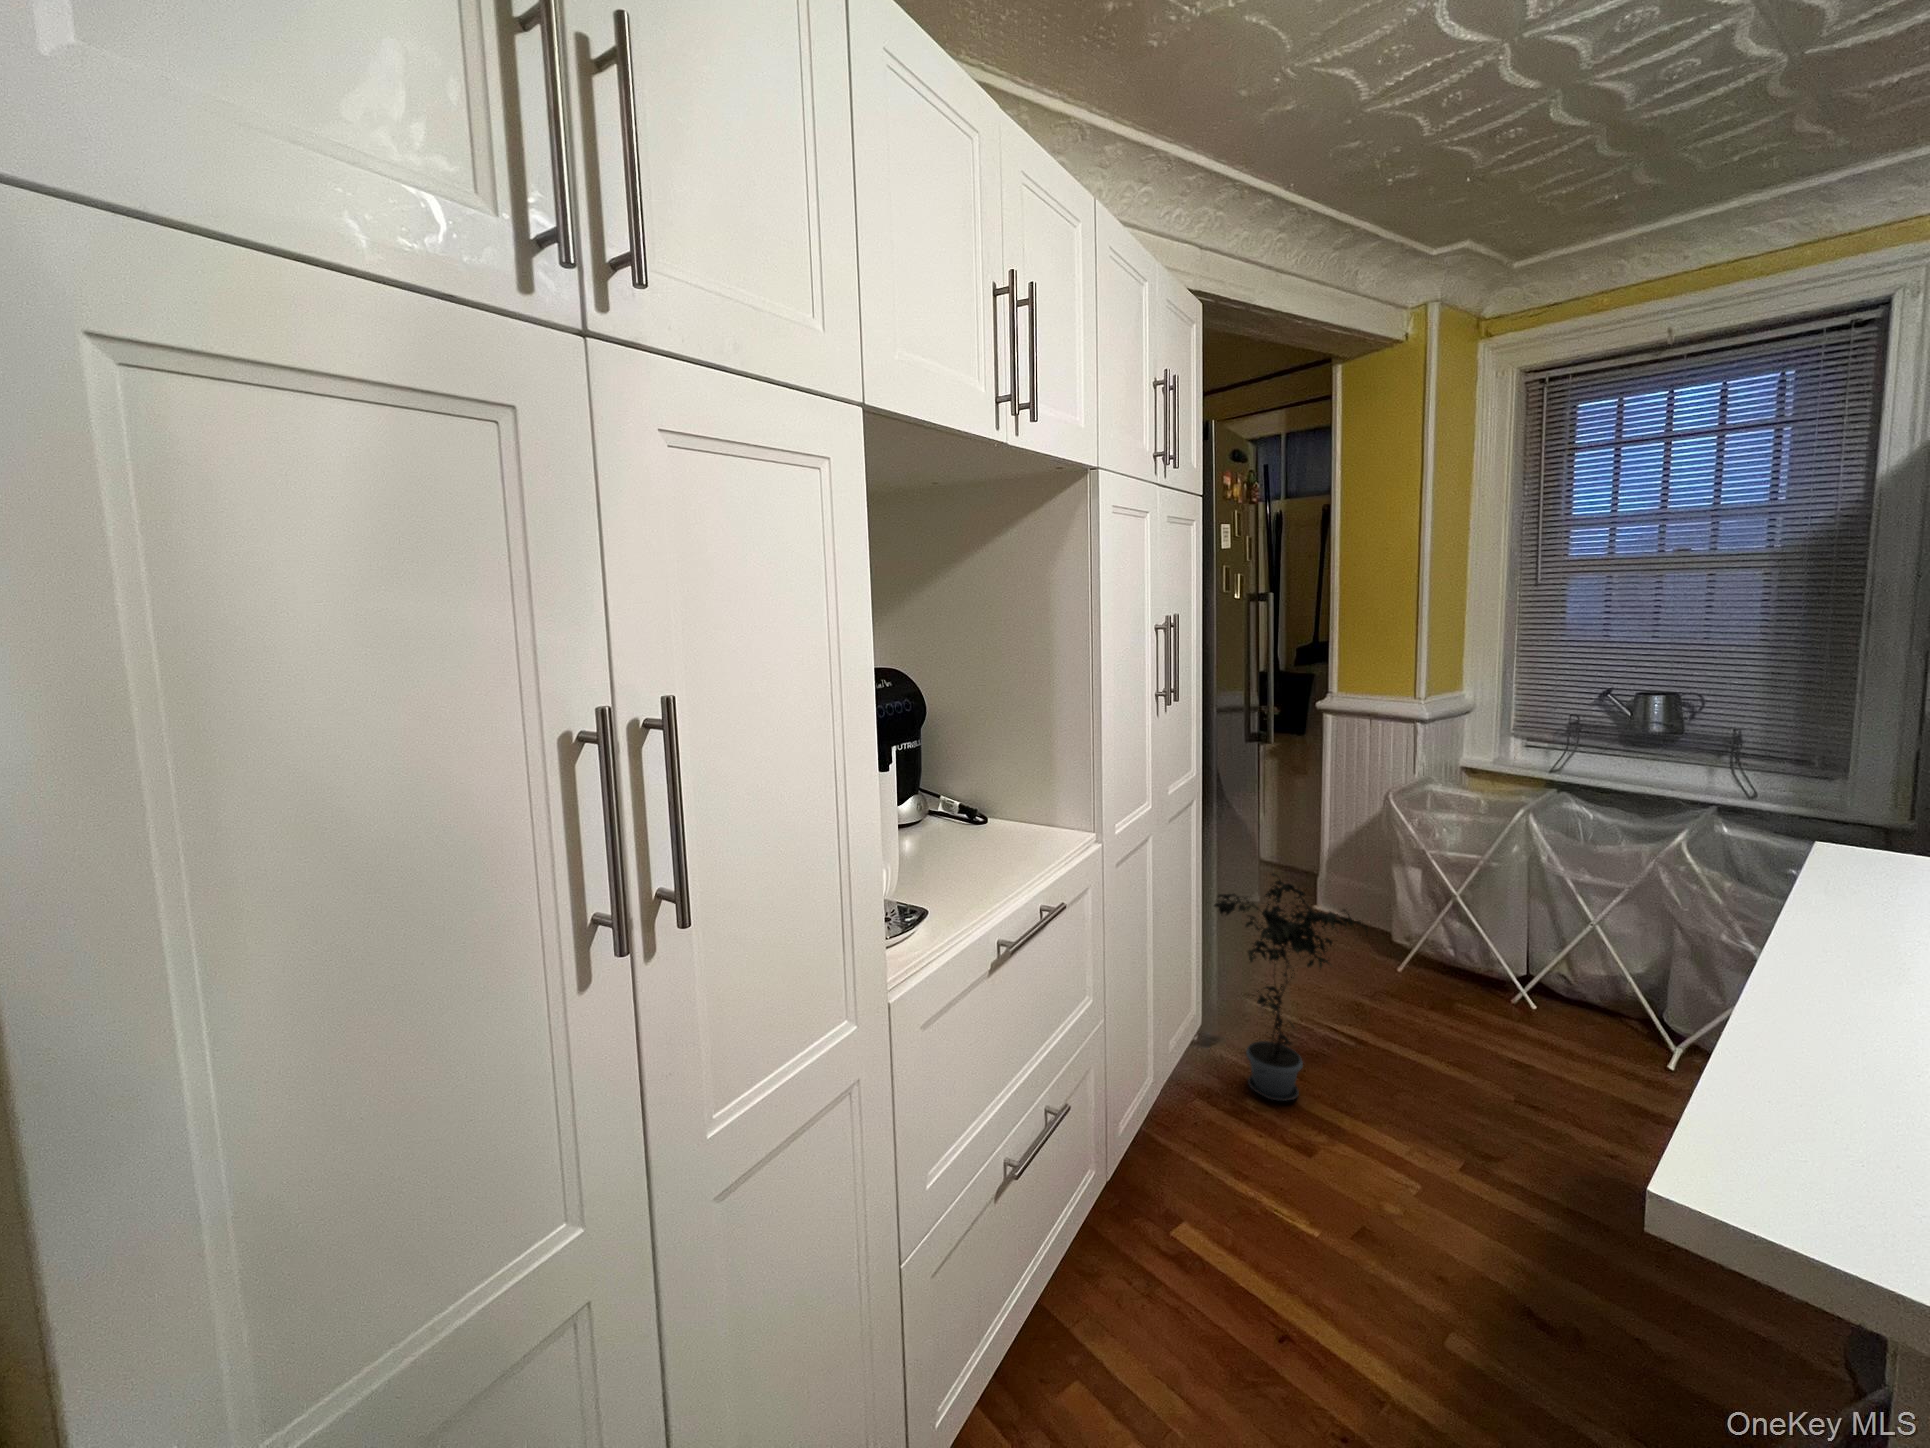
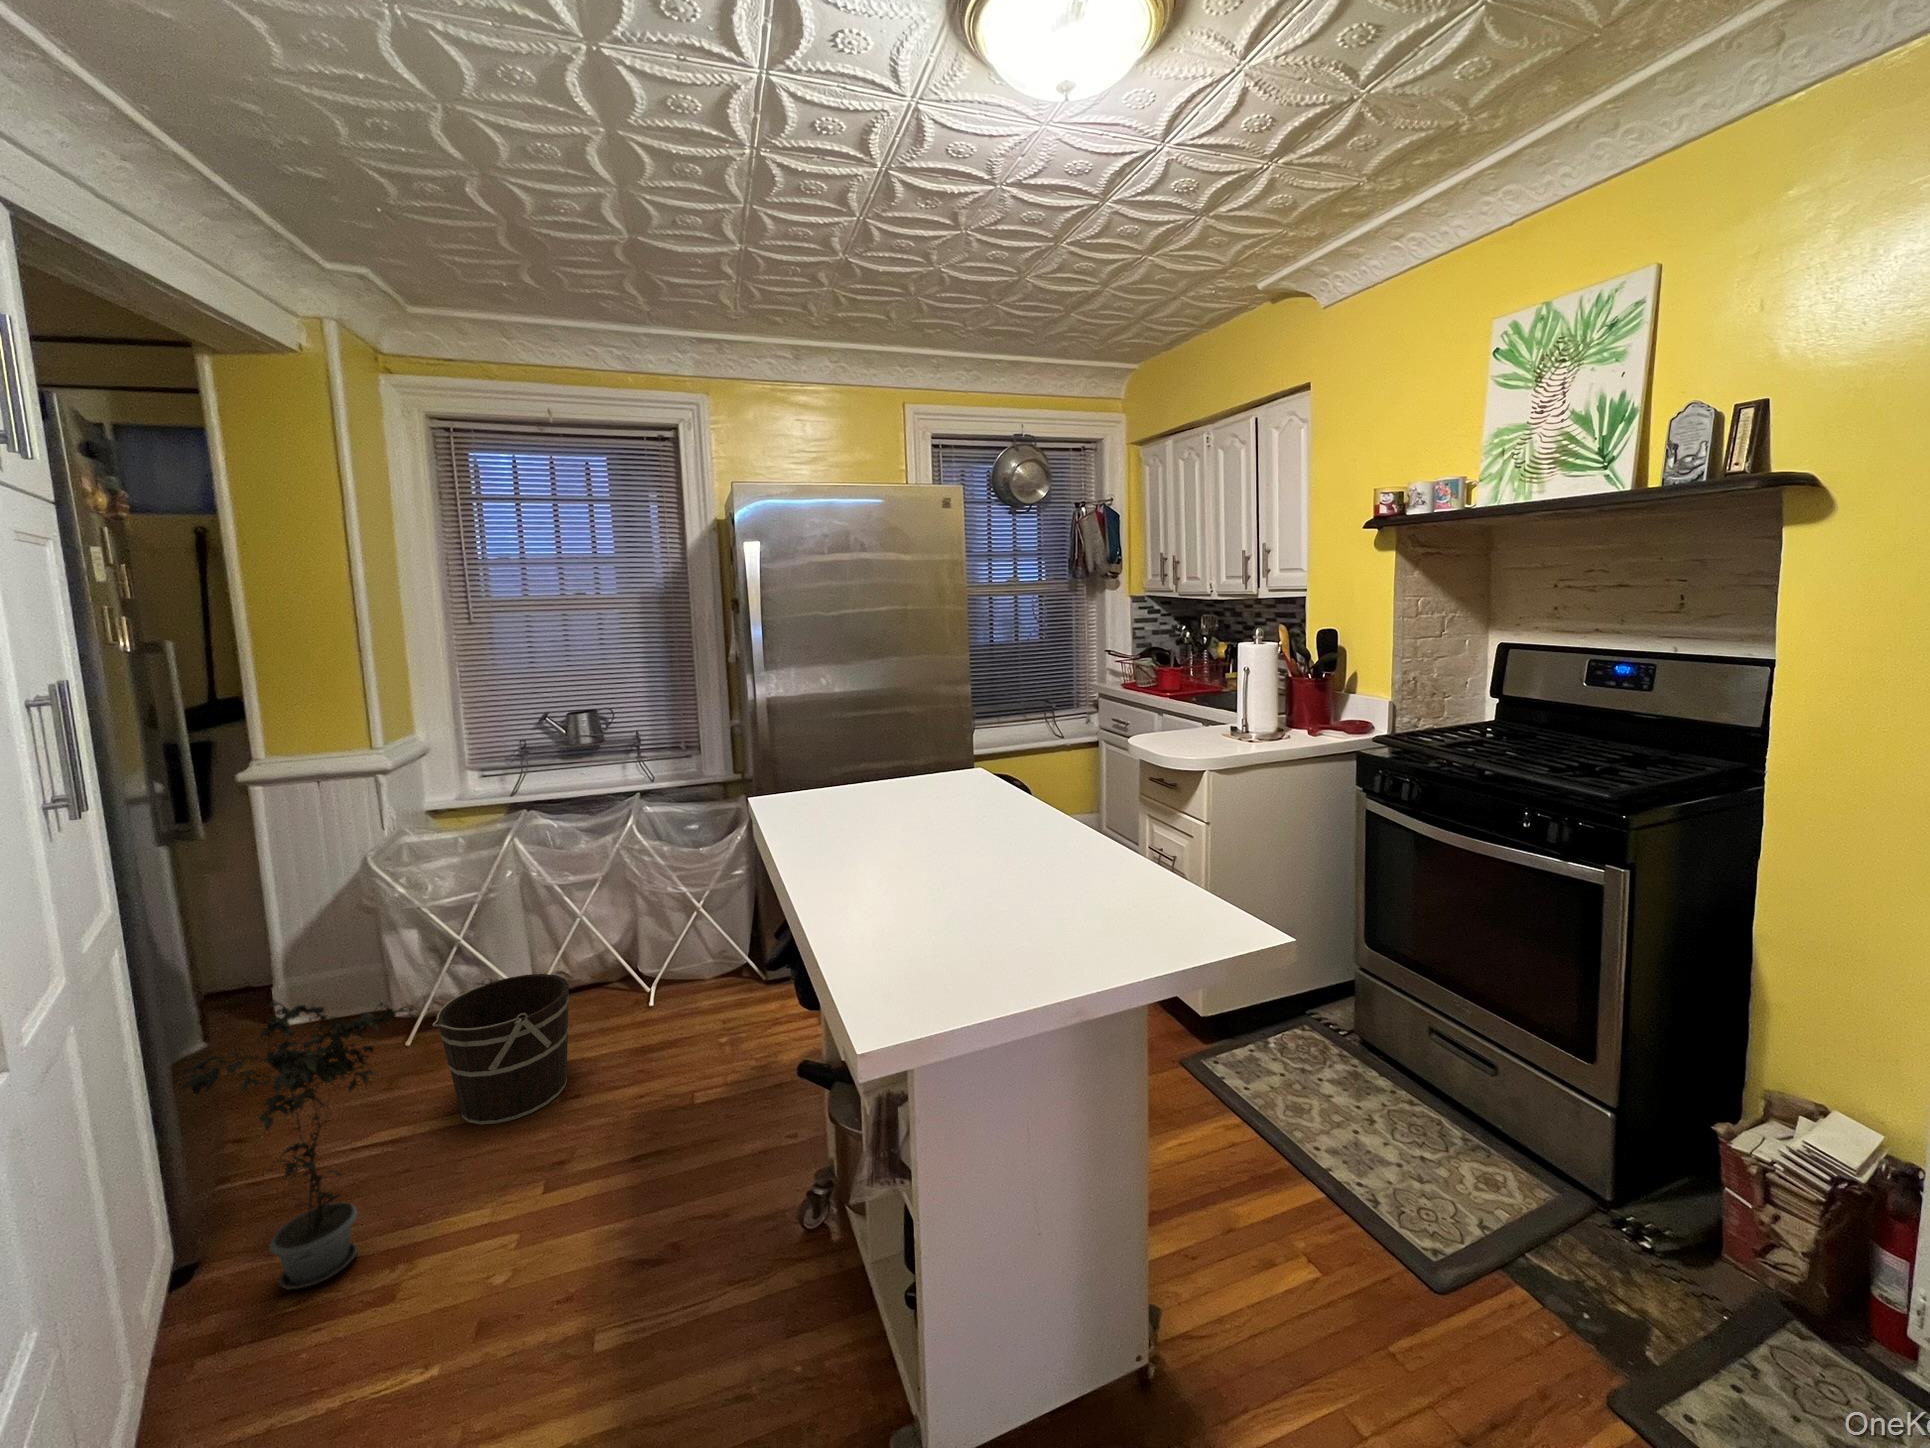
bucket: none [1400,938,1543,1092] -> present [432,974,569,1125]

